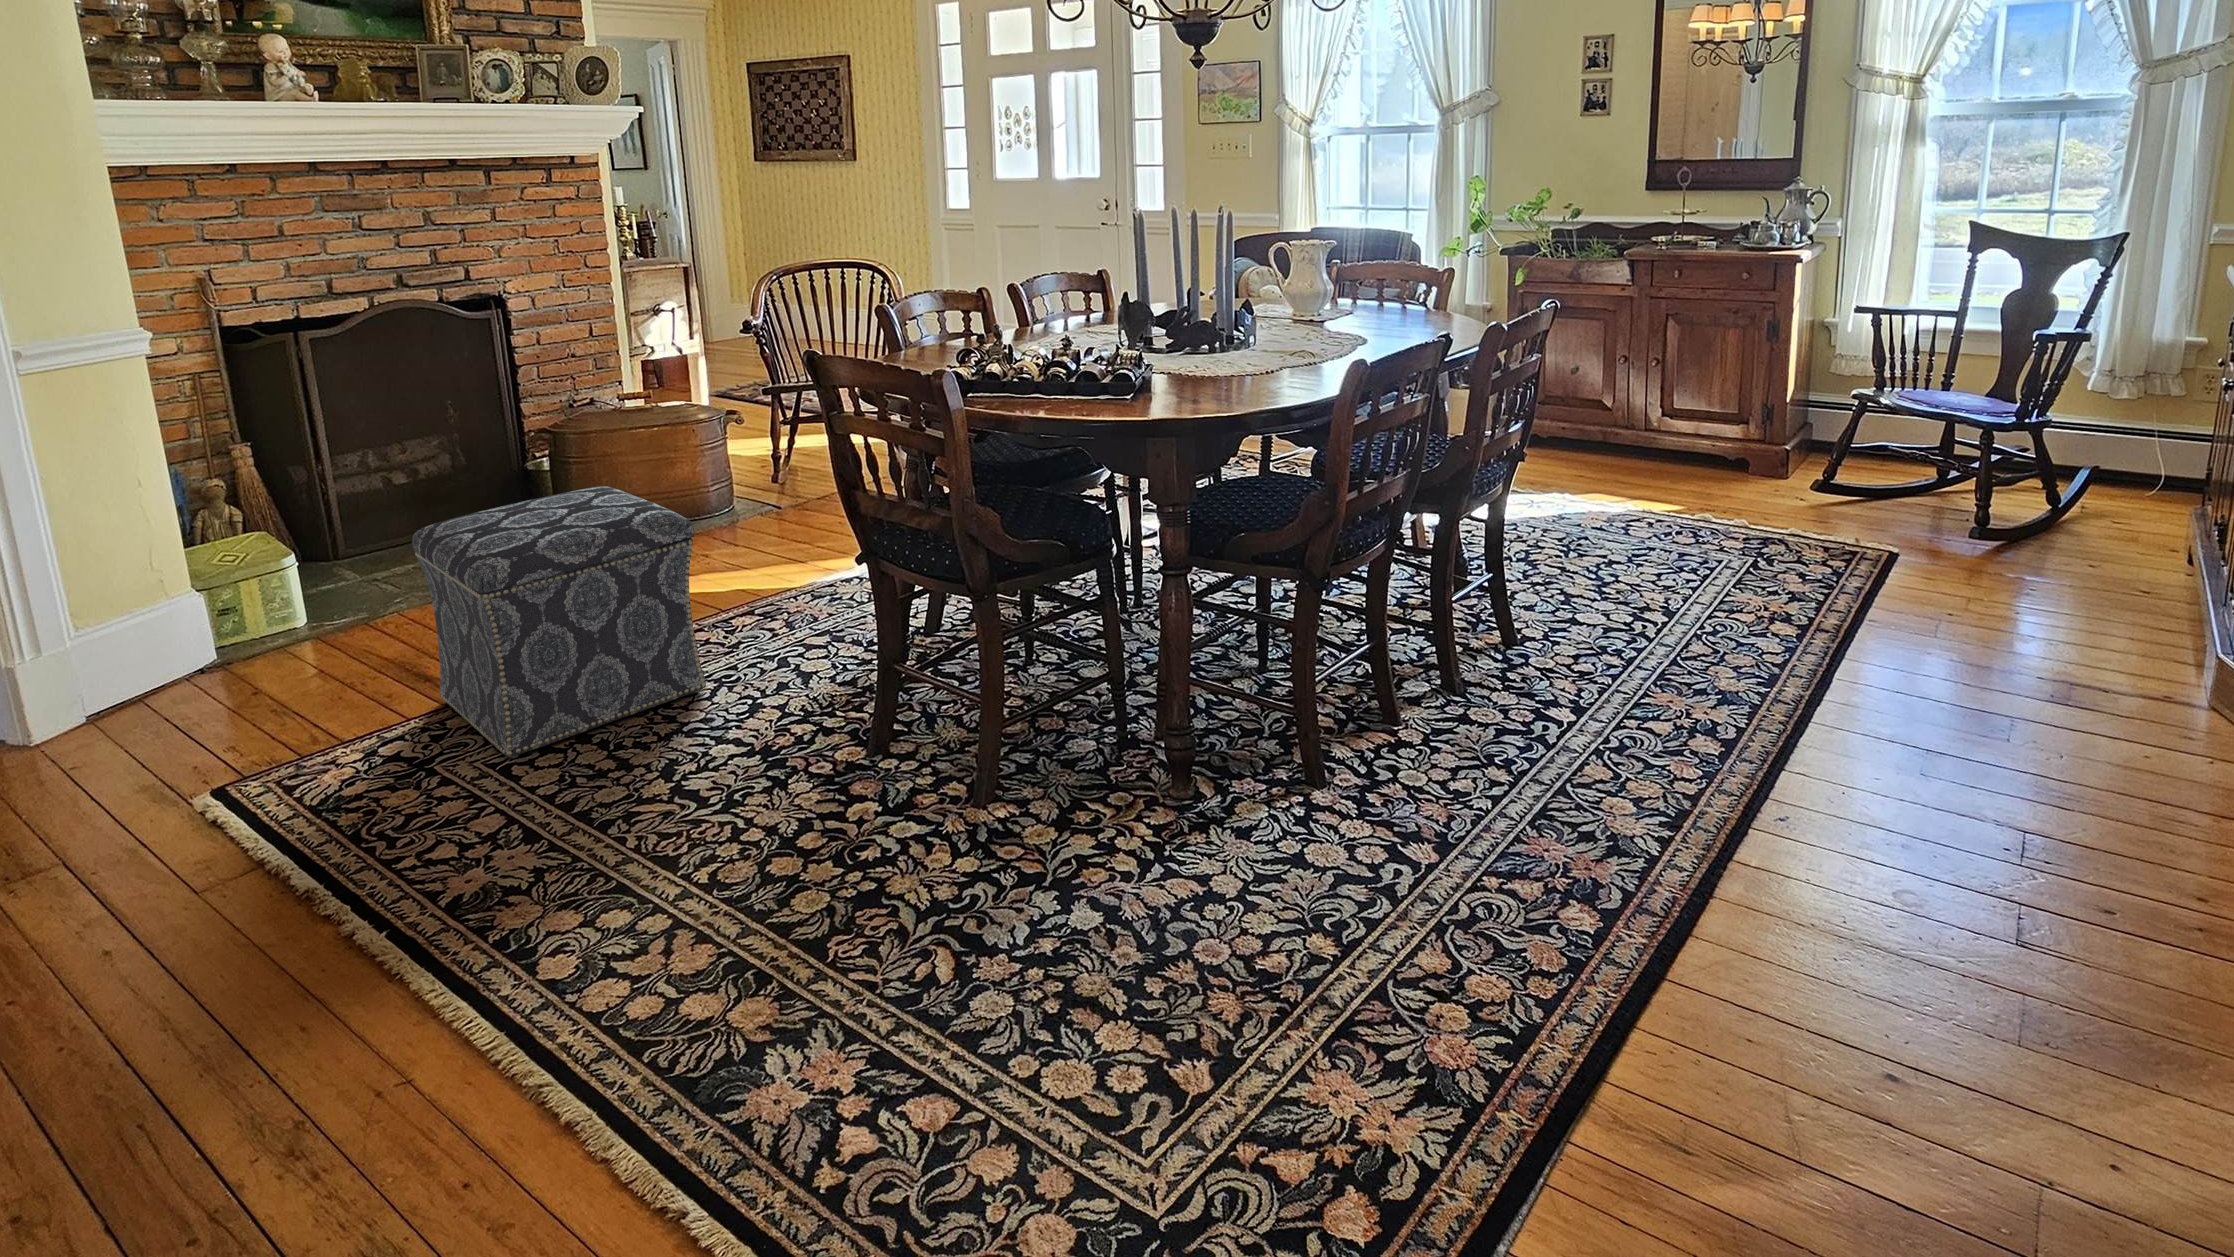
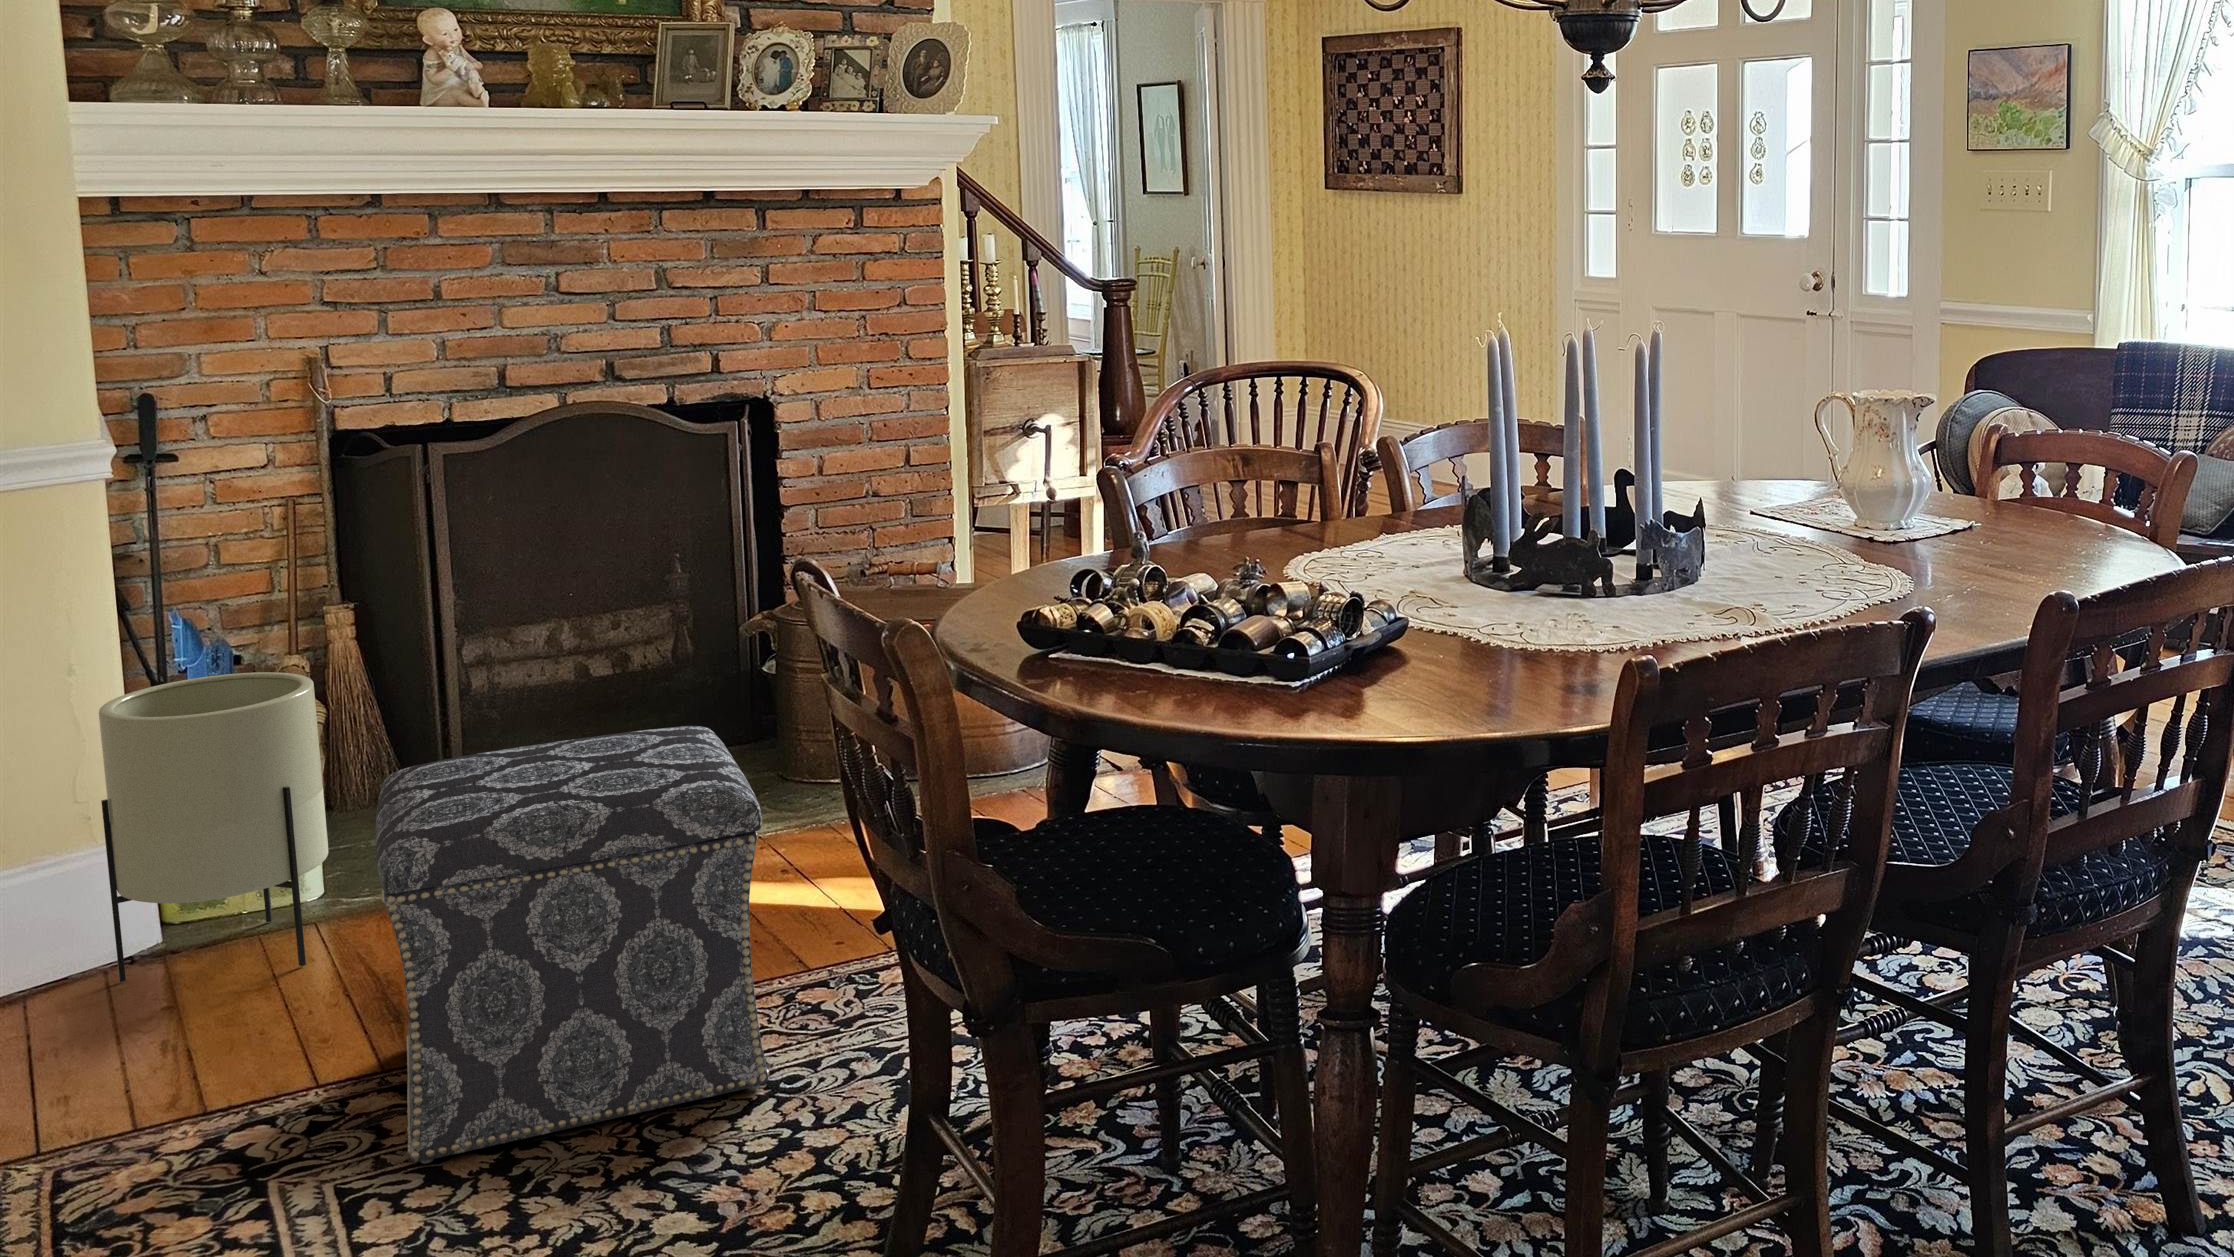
planter: none [150,484,321,697] -> present [99,672,328,982]

